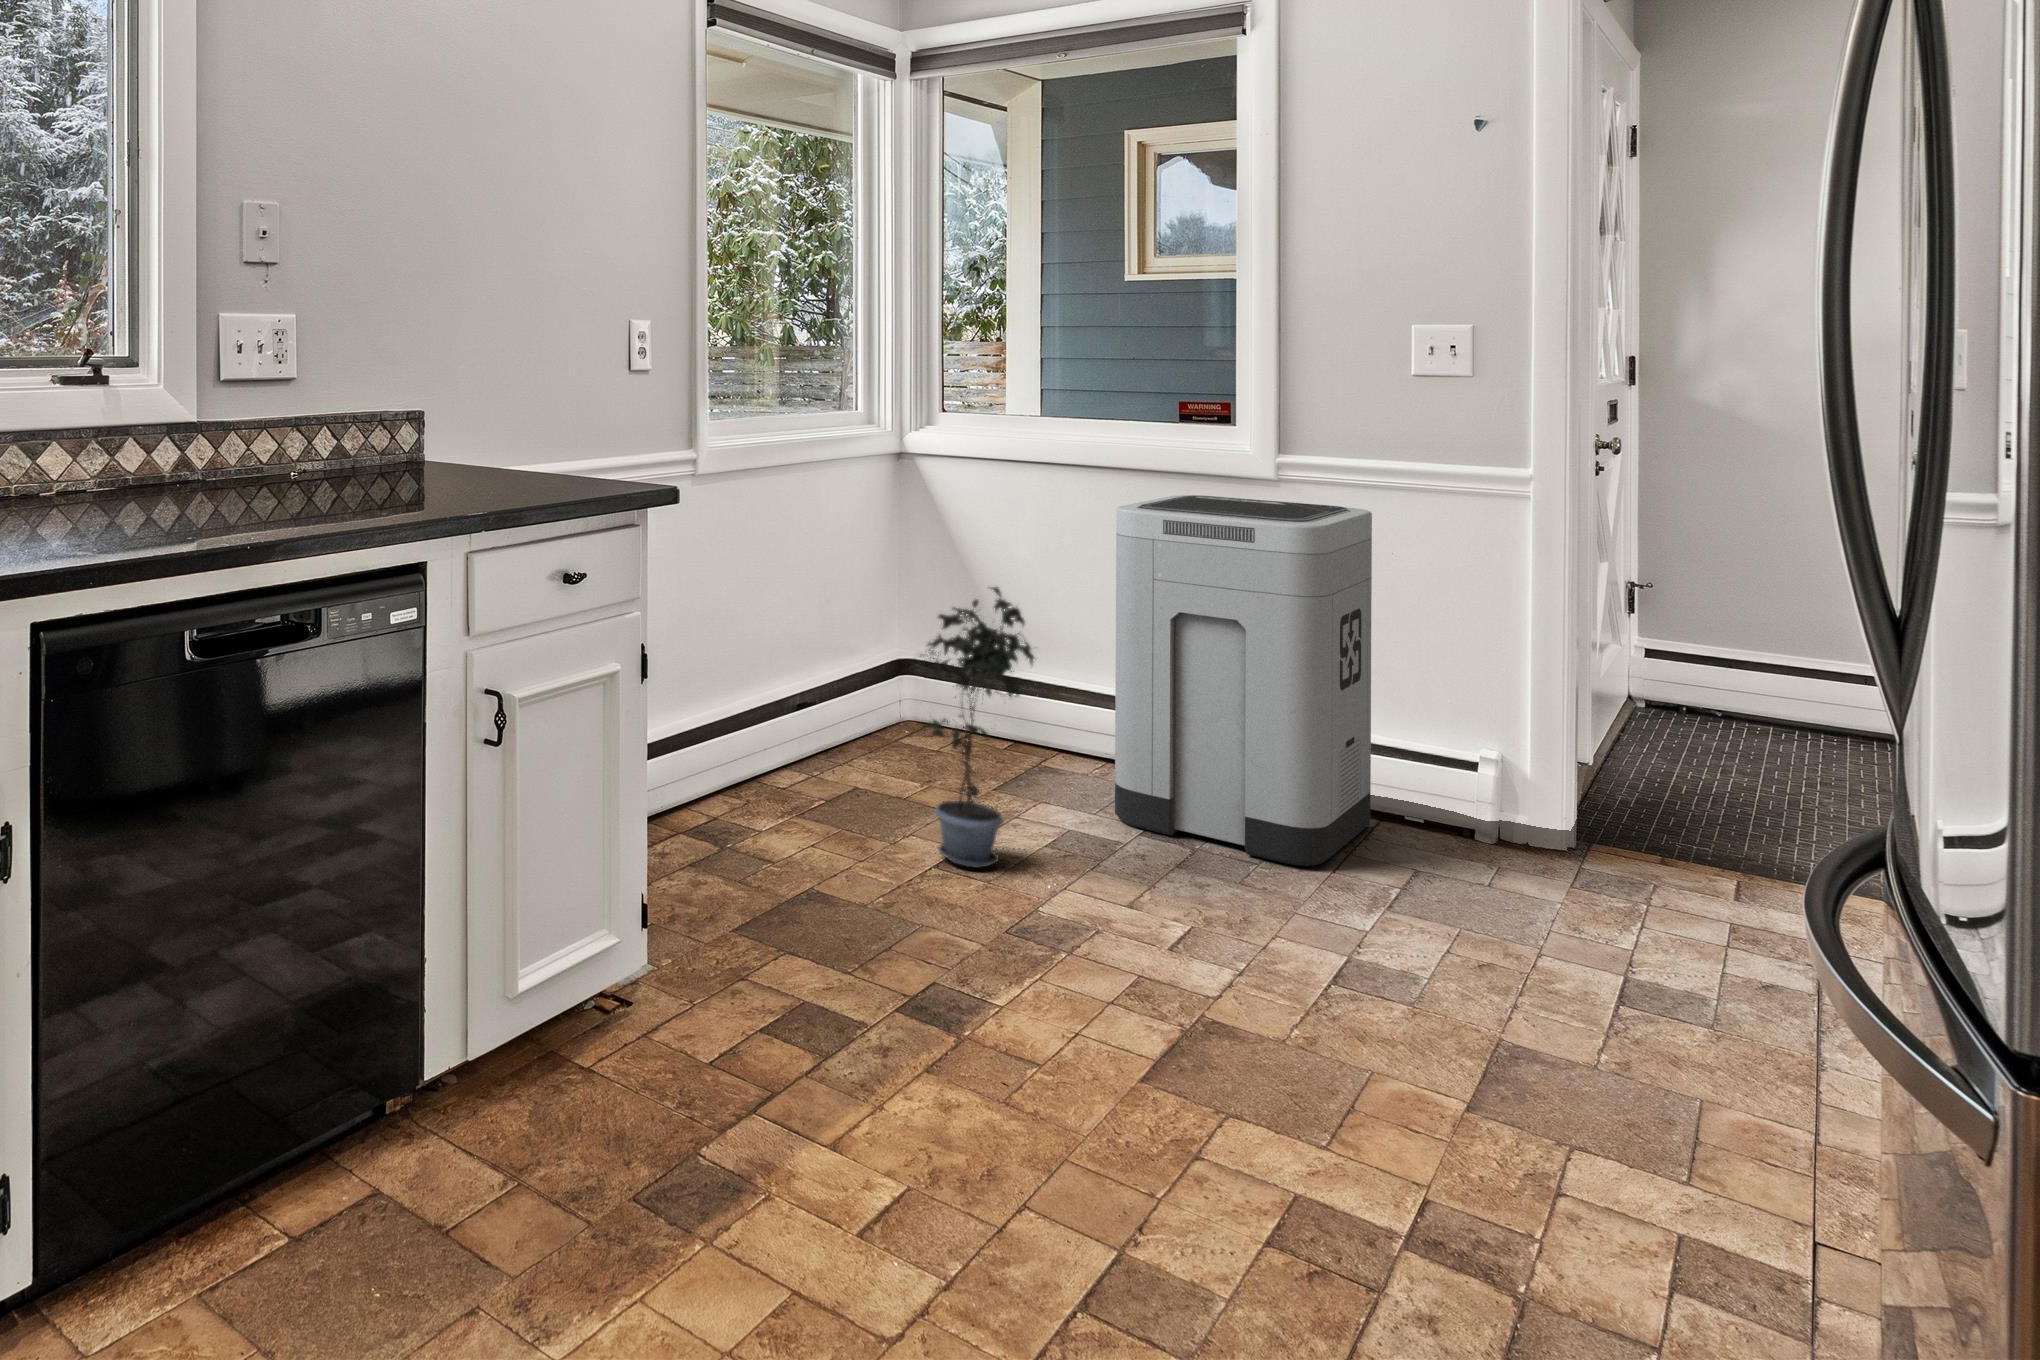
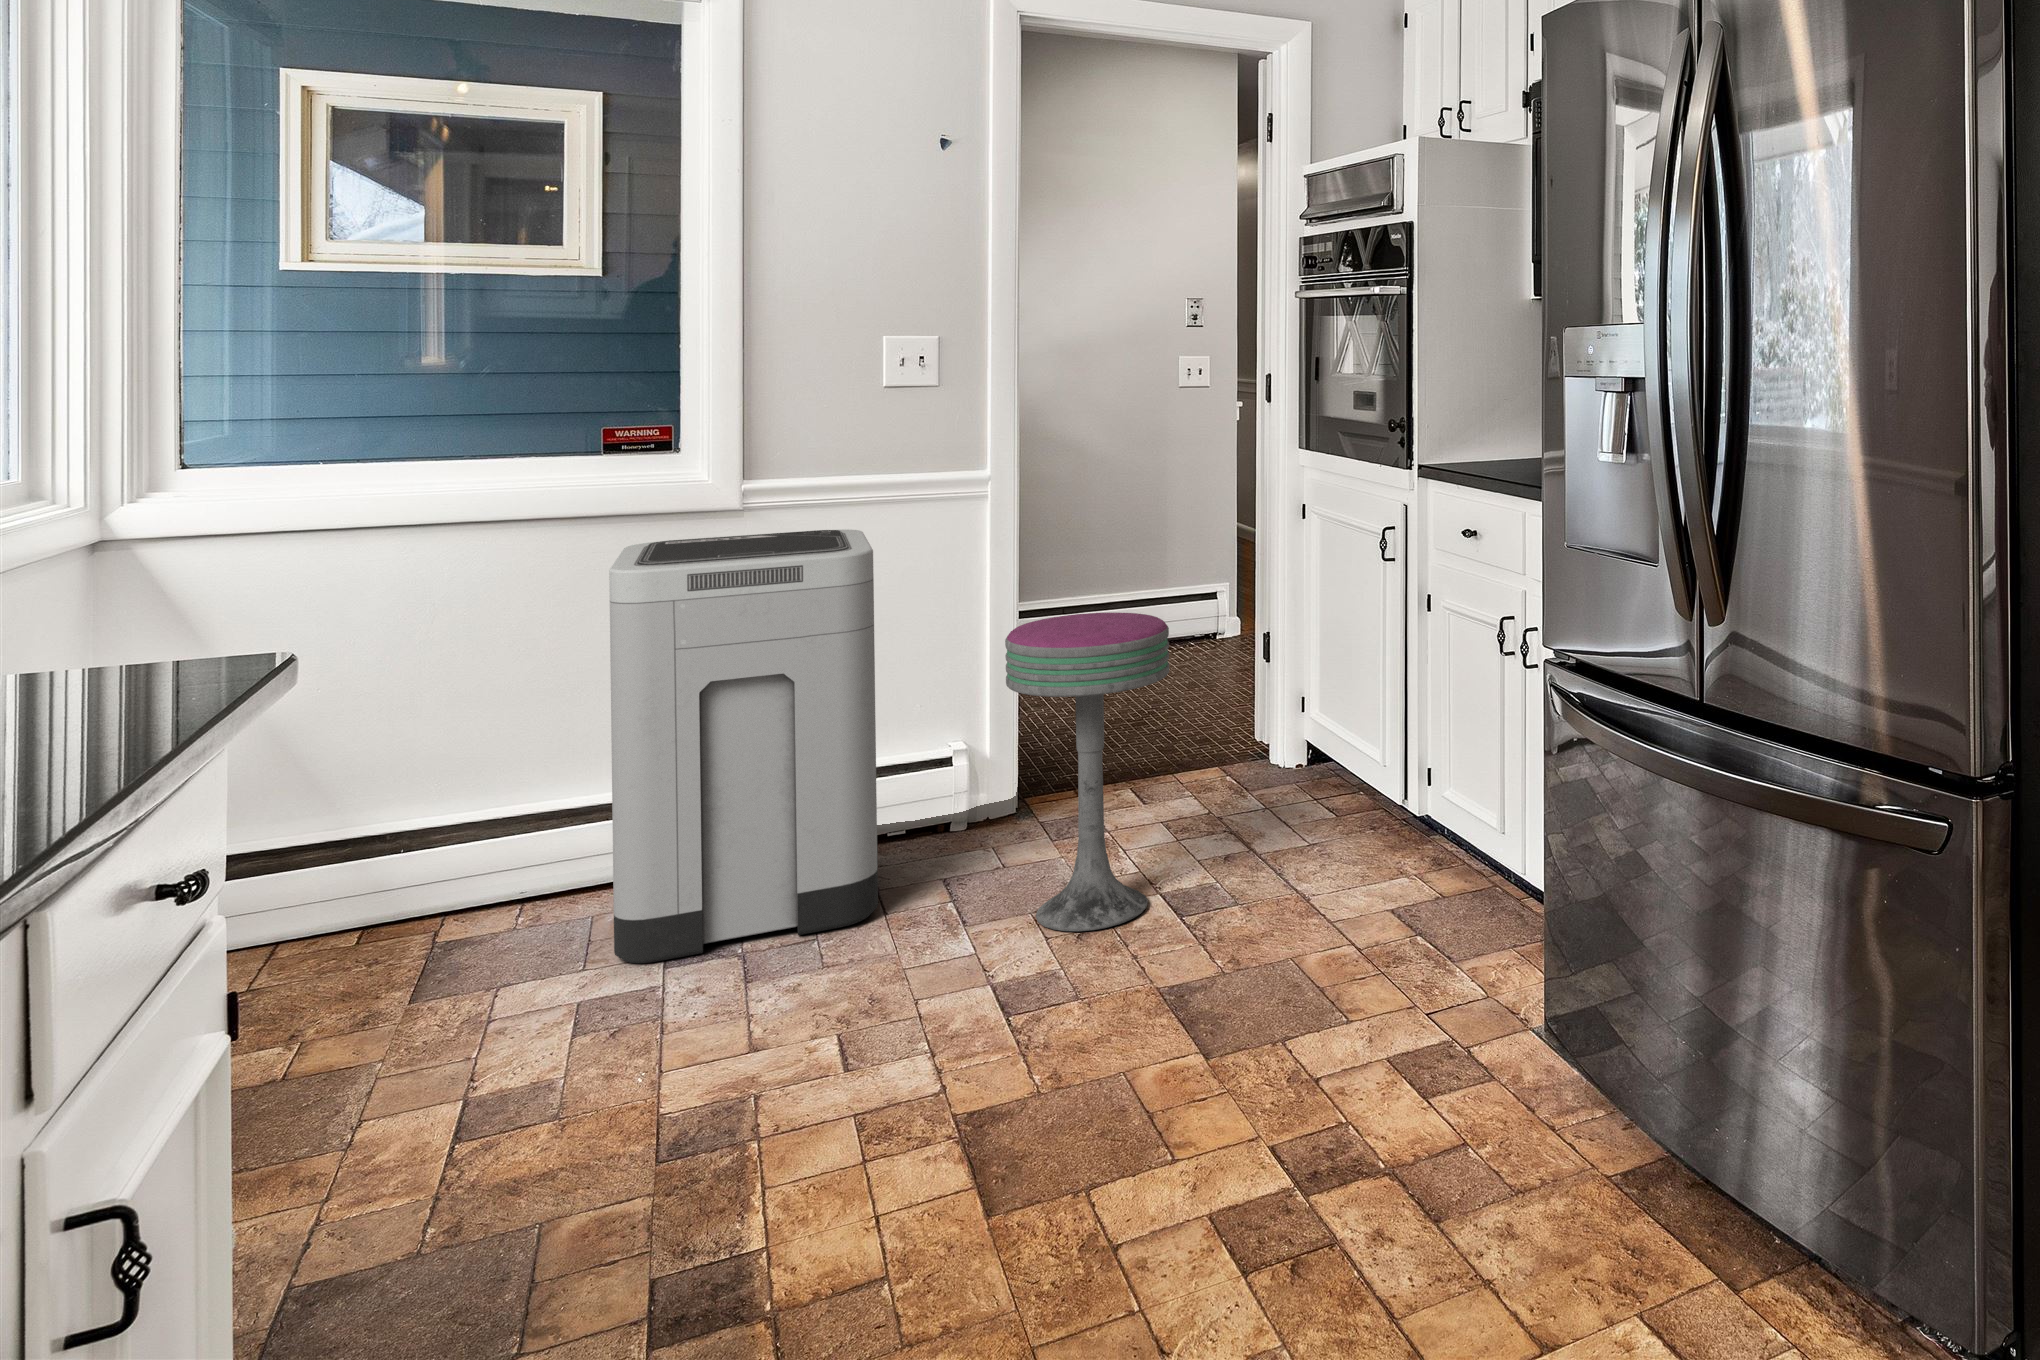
potted plant: present [923,587,1034,868] -> none [400,704,636,1118]
bar stool: none [1426,627,1635,977] -> present [1005,613,1169,931]

